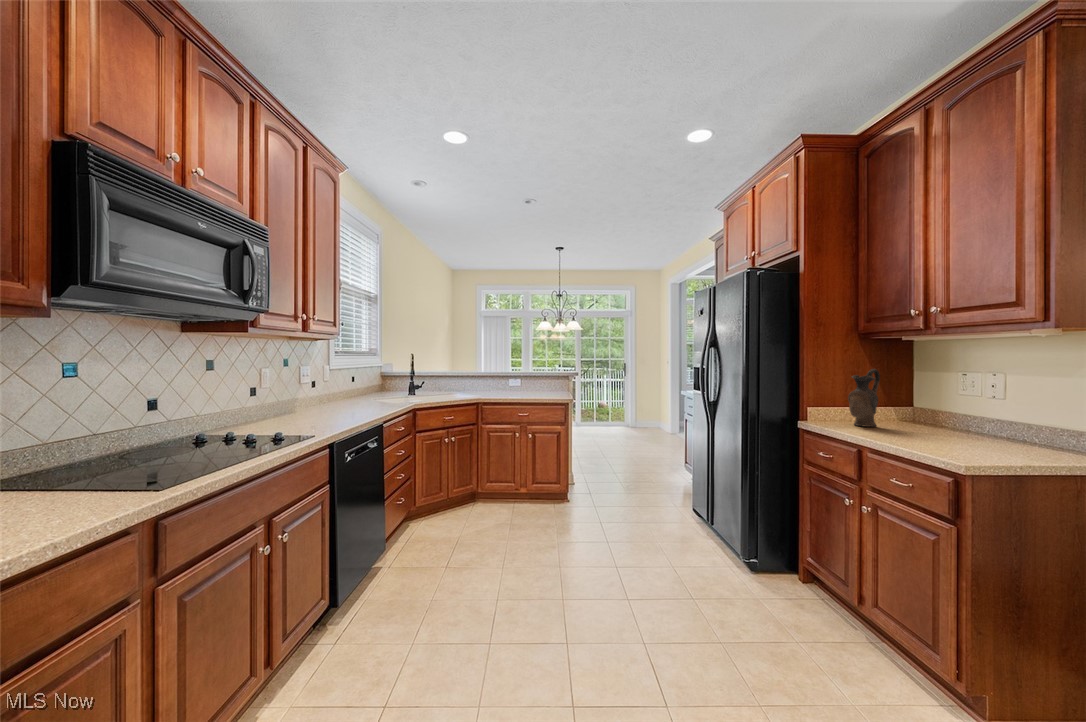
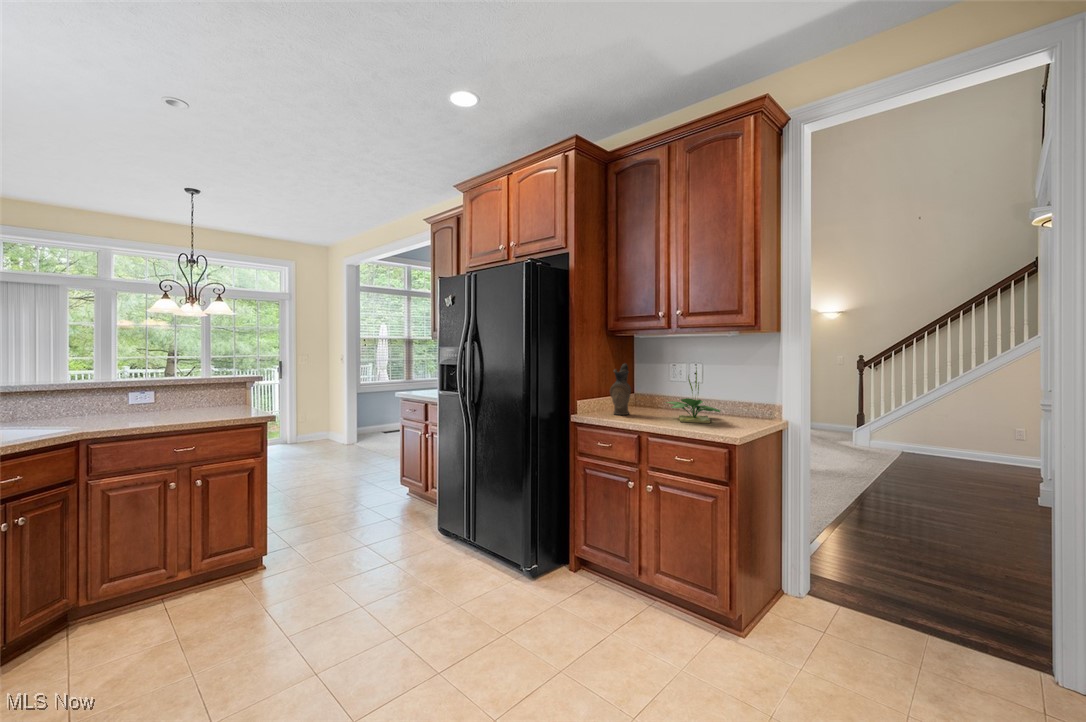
potted plant: none [907,372,999,447] -> present [666,368,720,423]

